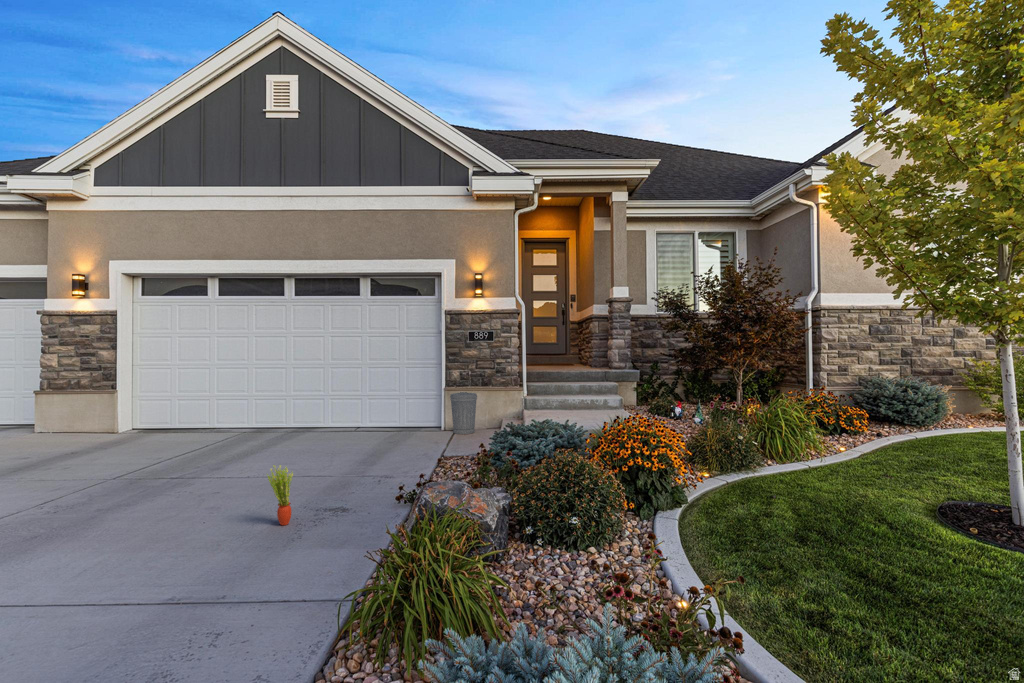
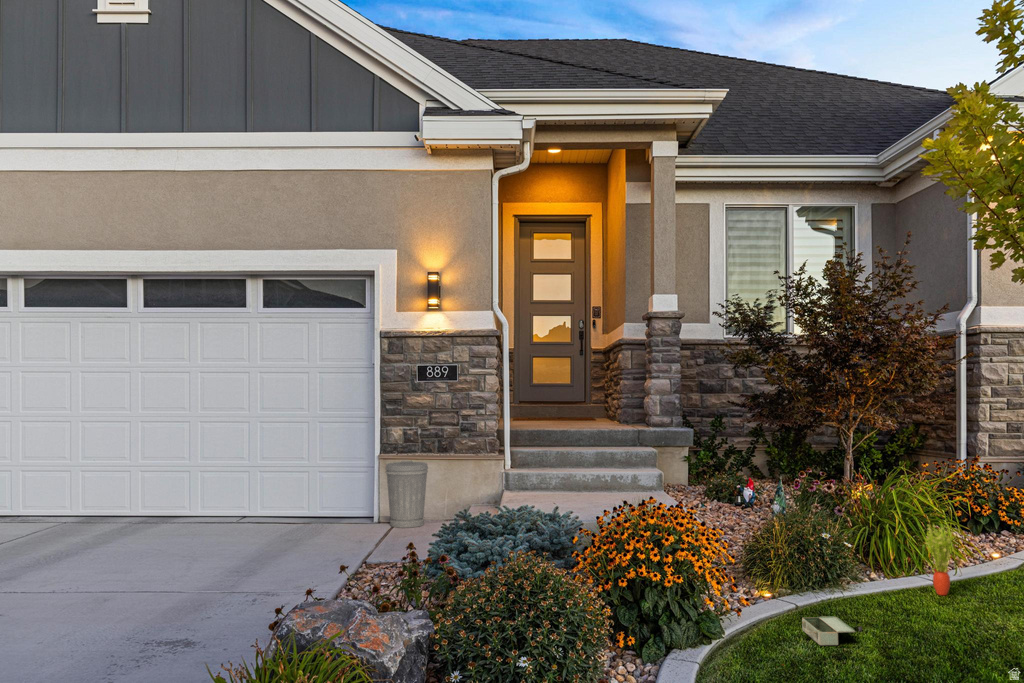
potted plant: present [267,465,293,525] -> present [925,525,956,595]
toolbox: none [737,488,775,507] -> present [802,616,855,645]

